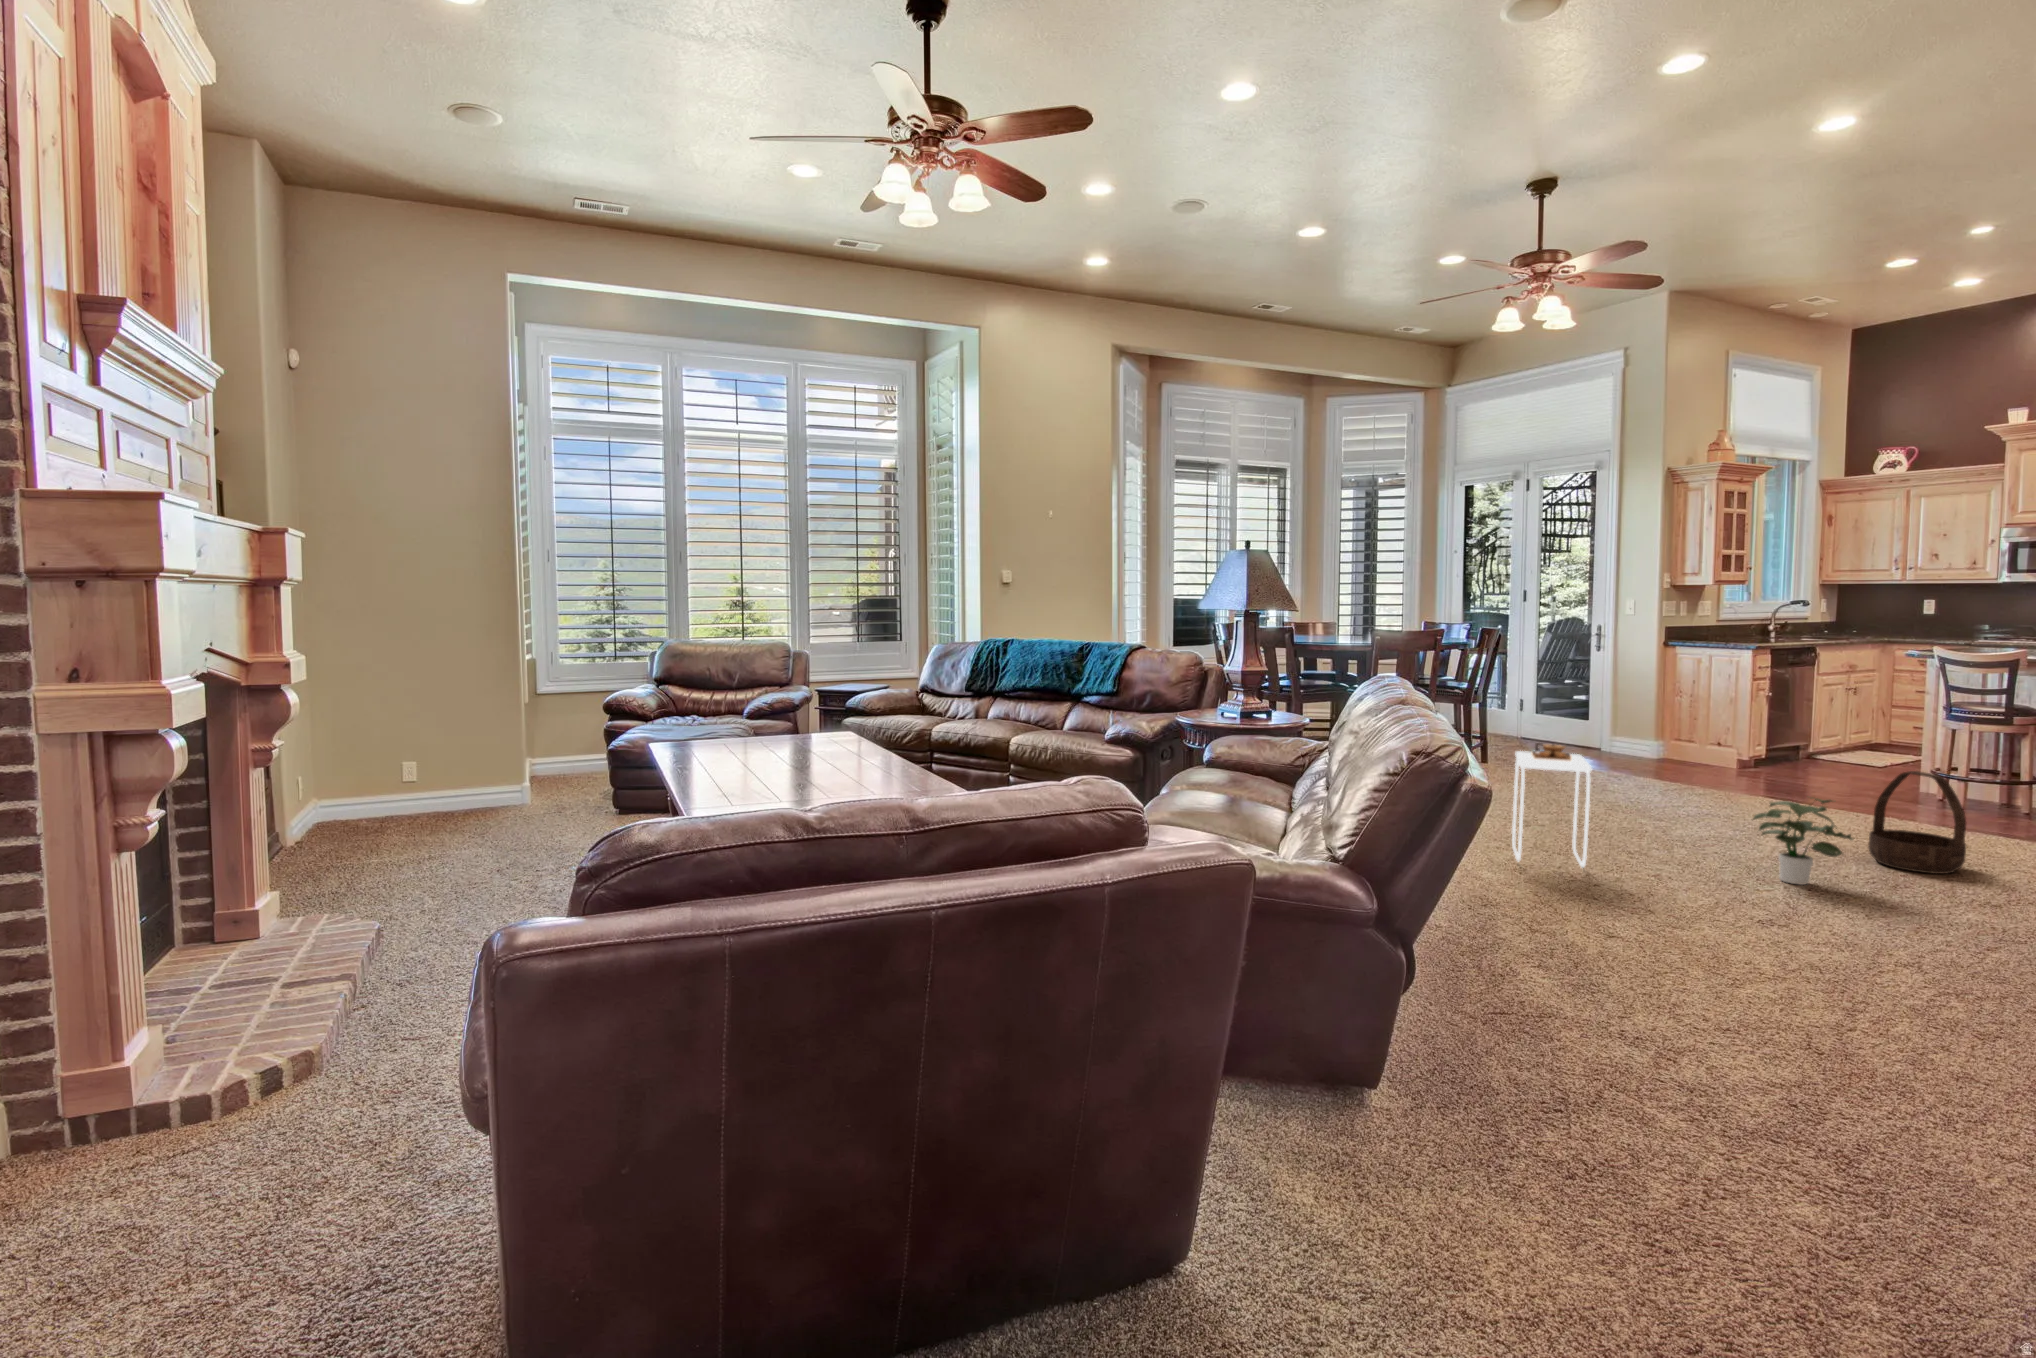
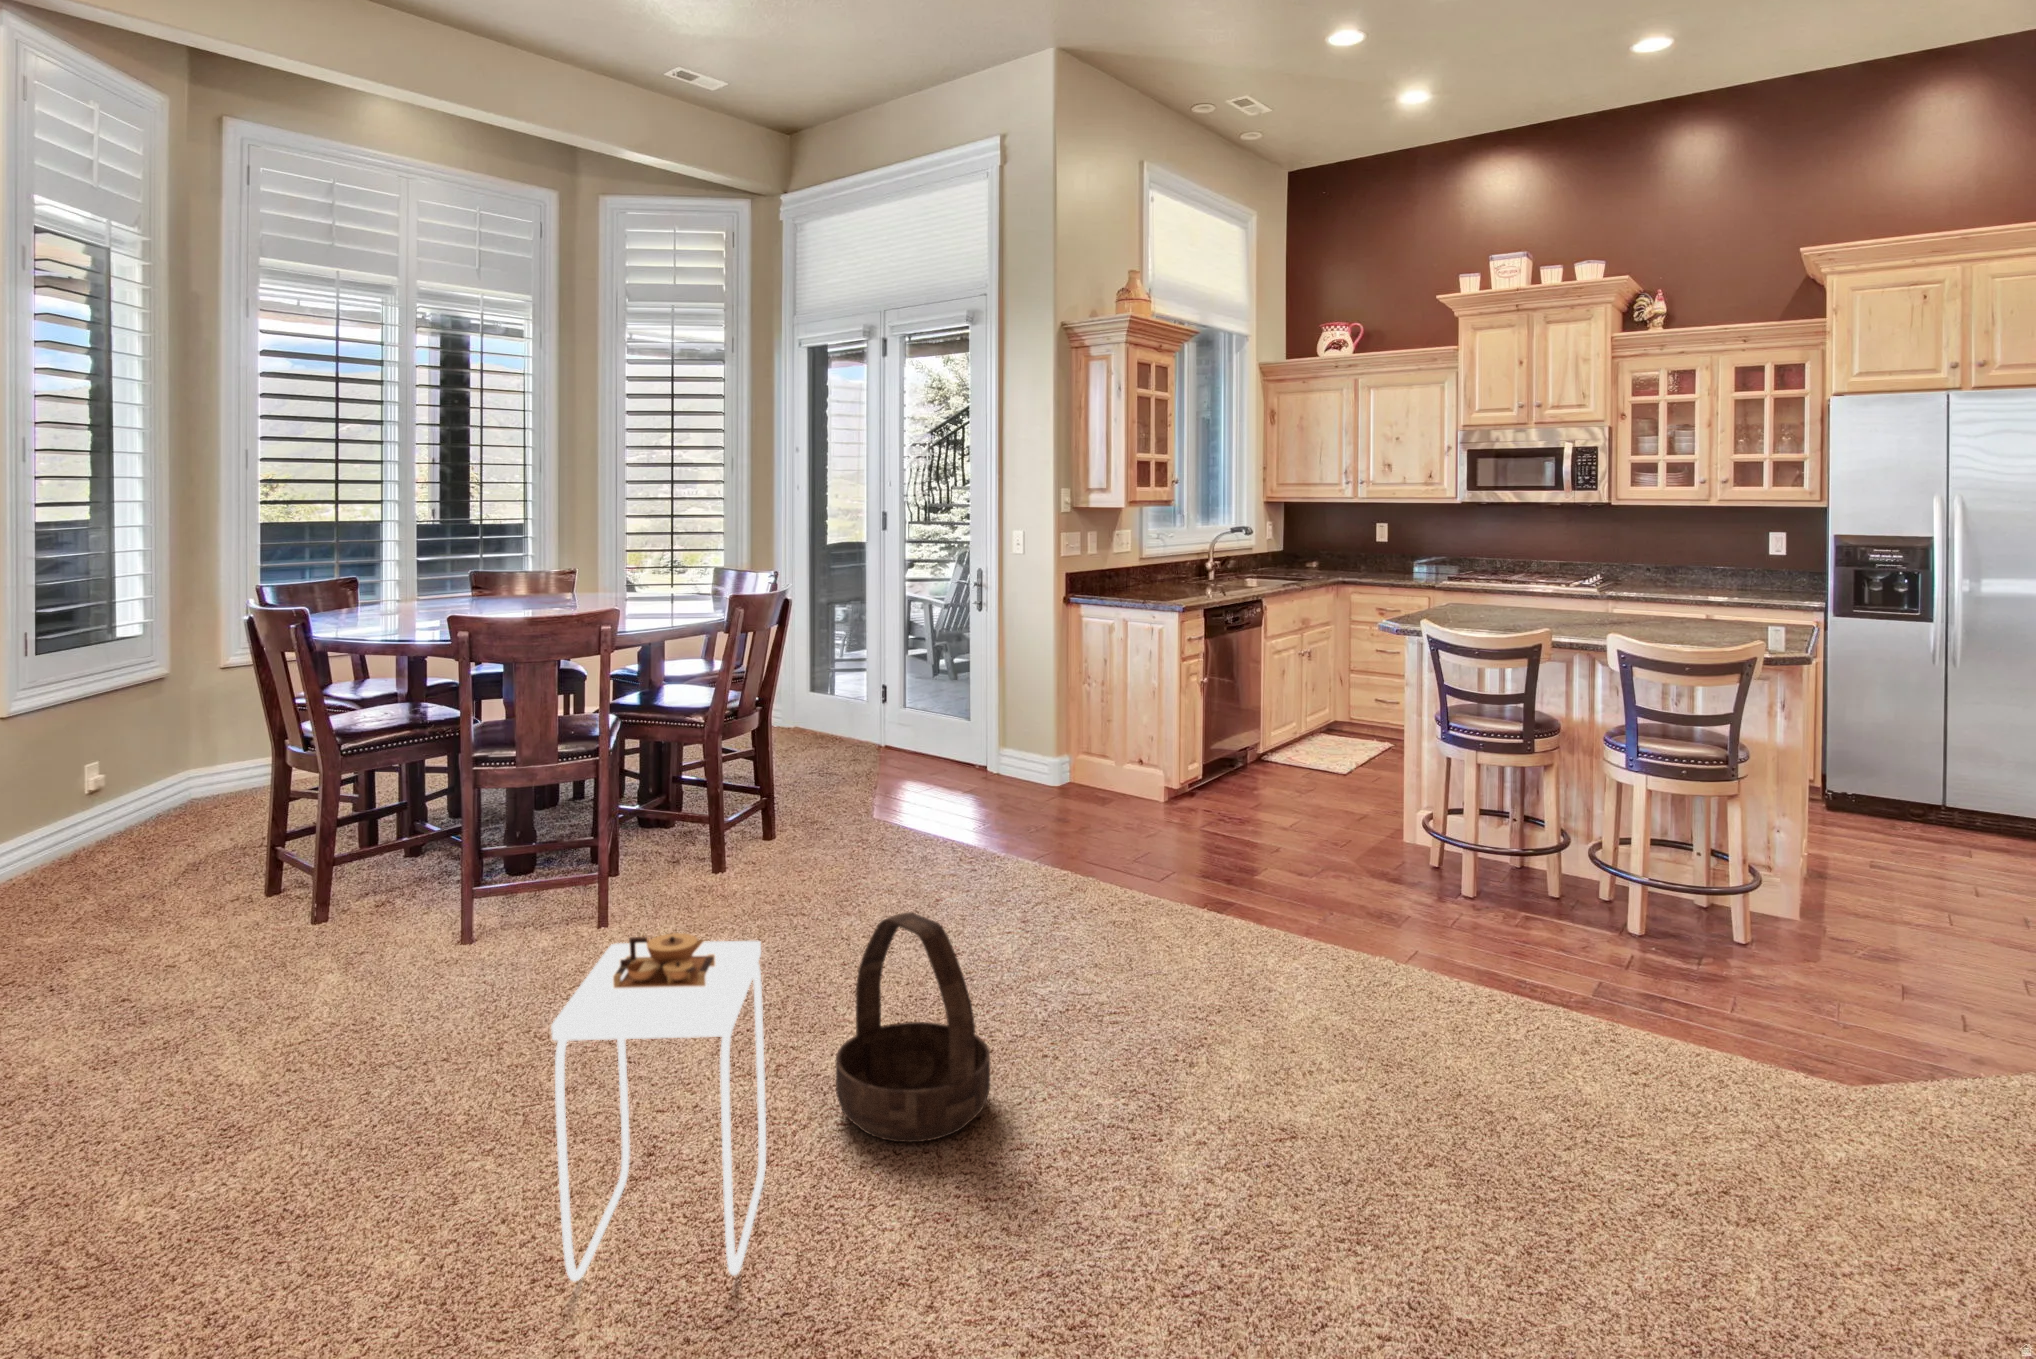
basket: present [1868,771,1966,874] -> present [836,912,990,1142]
potted plant: present [1754,799,1853,885] -> none [1113,1016,1311,1235]

